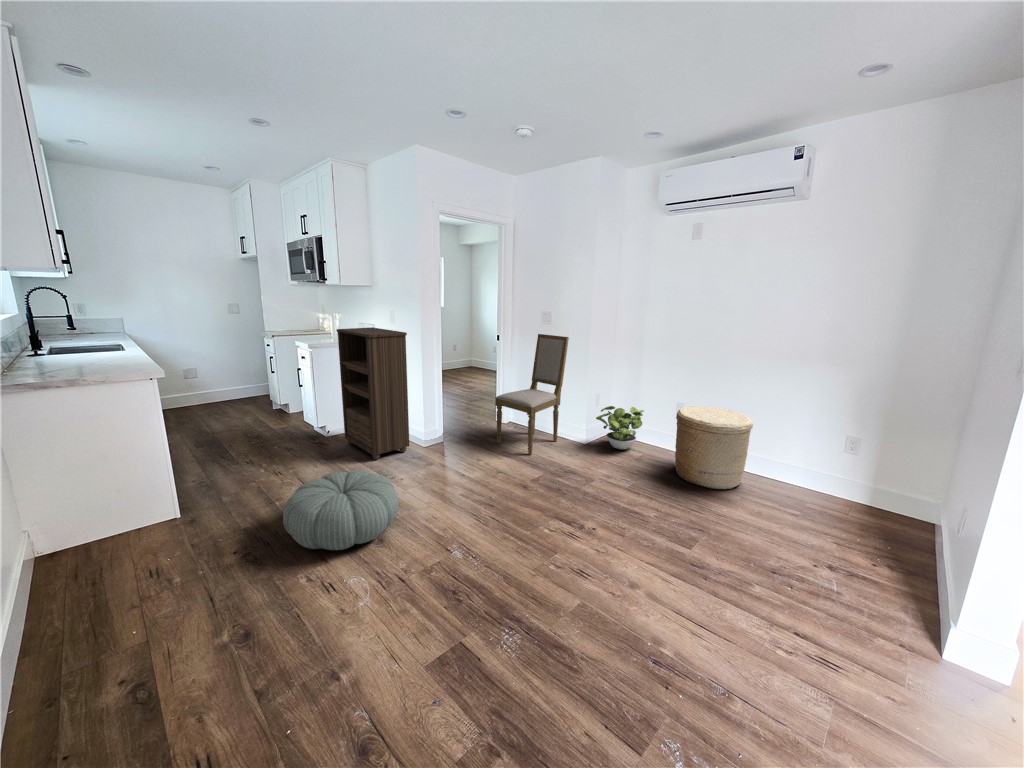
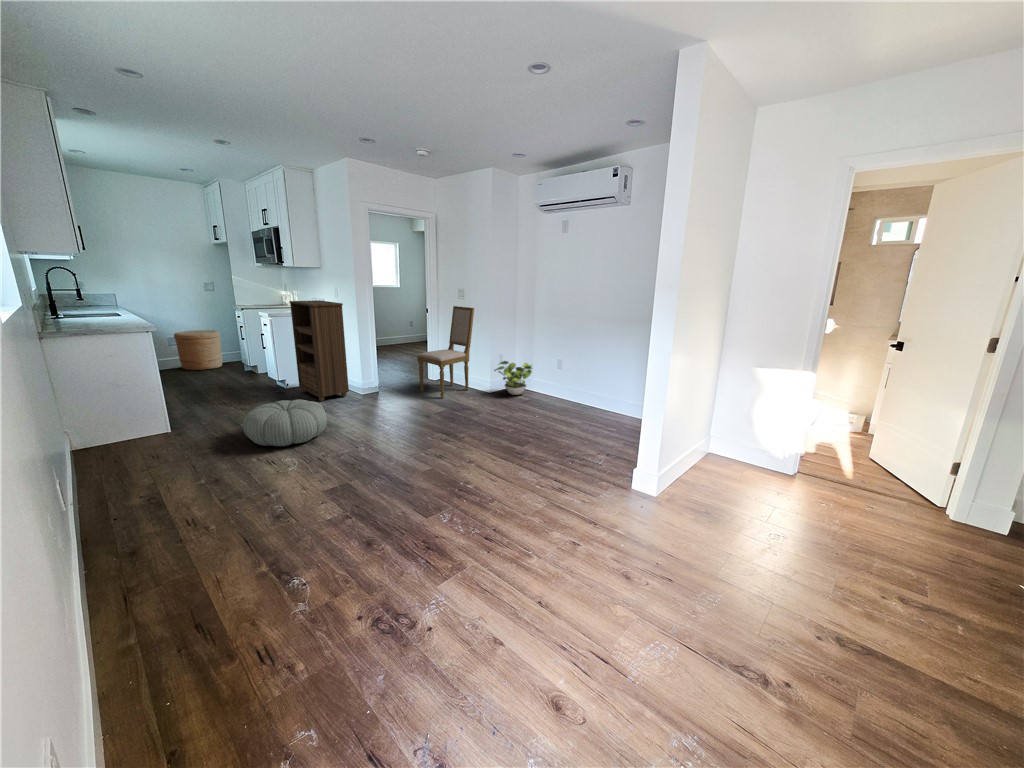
basket: present [675,406,753,489] -> present [174,330,222,370]

